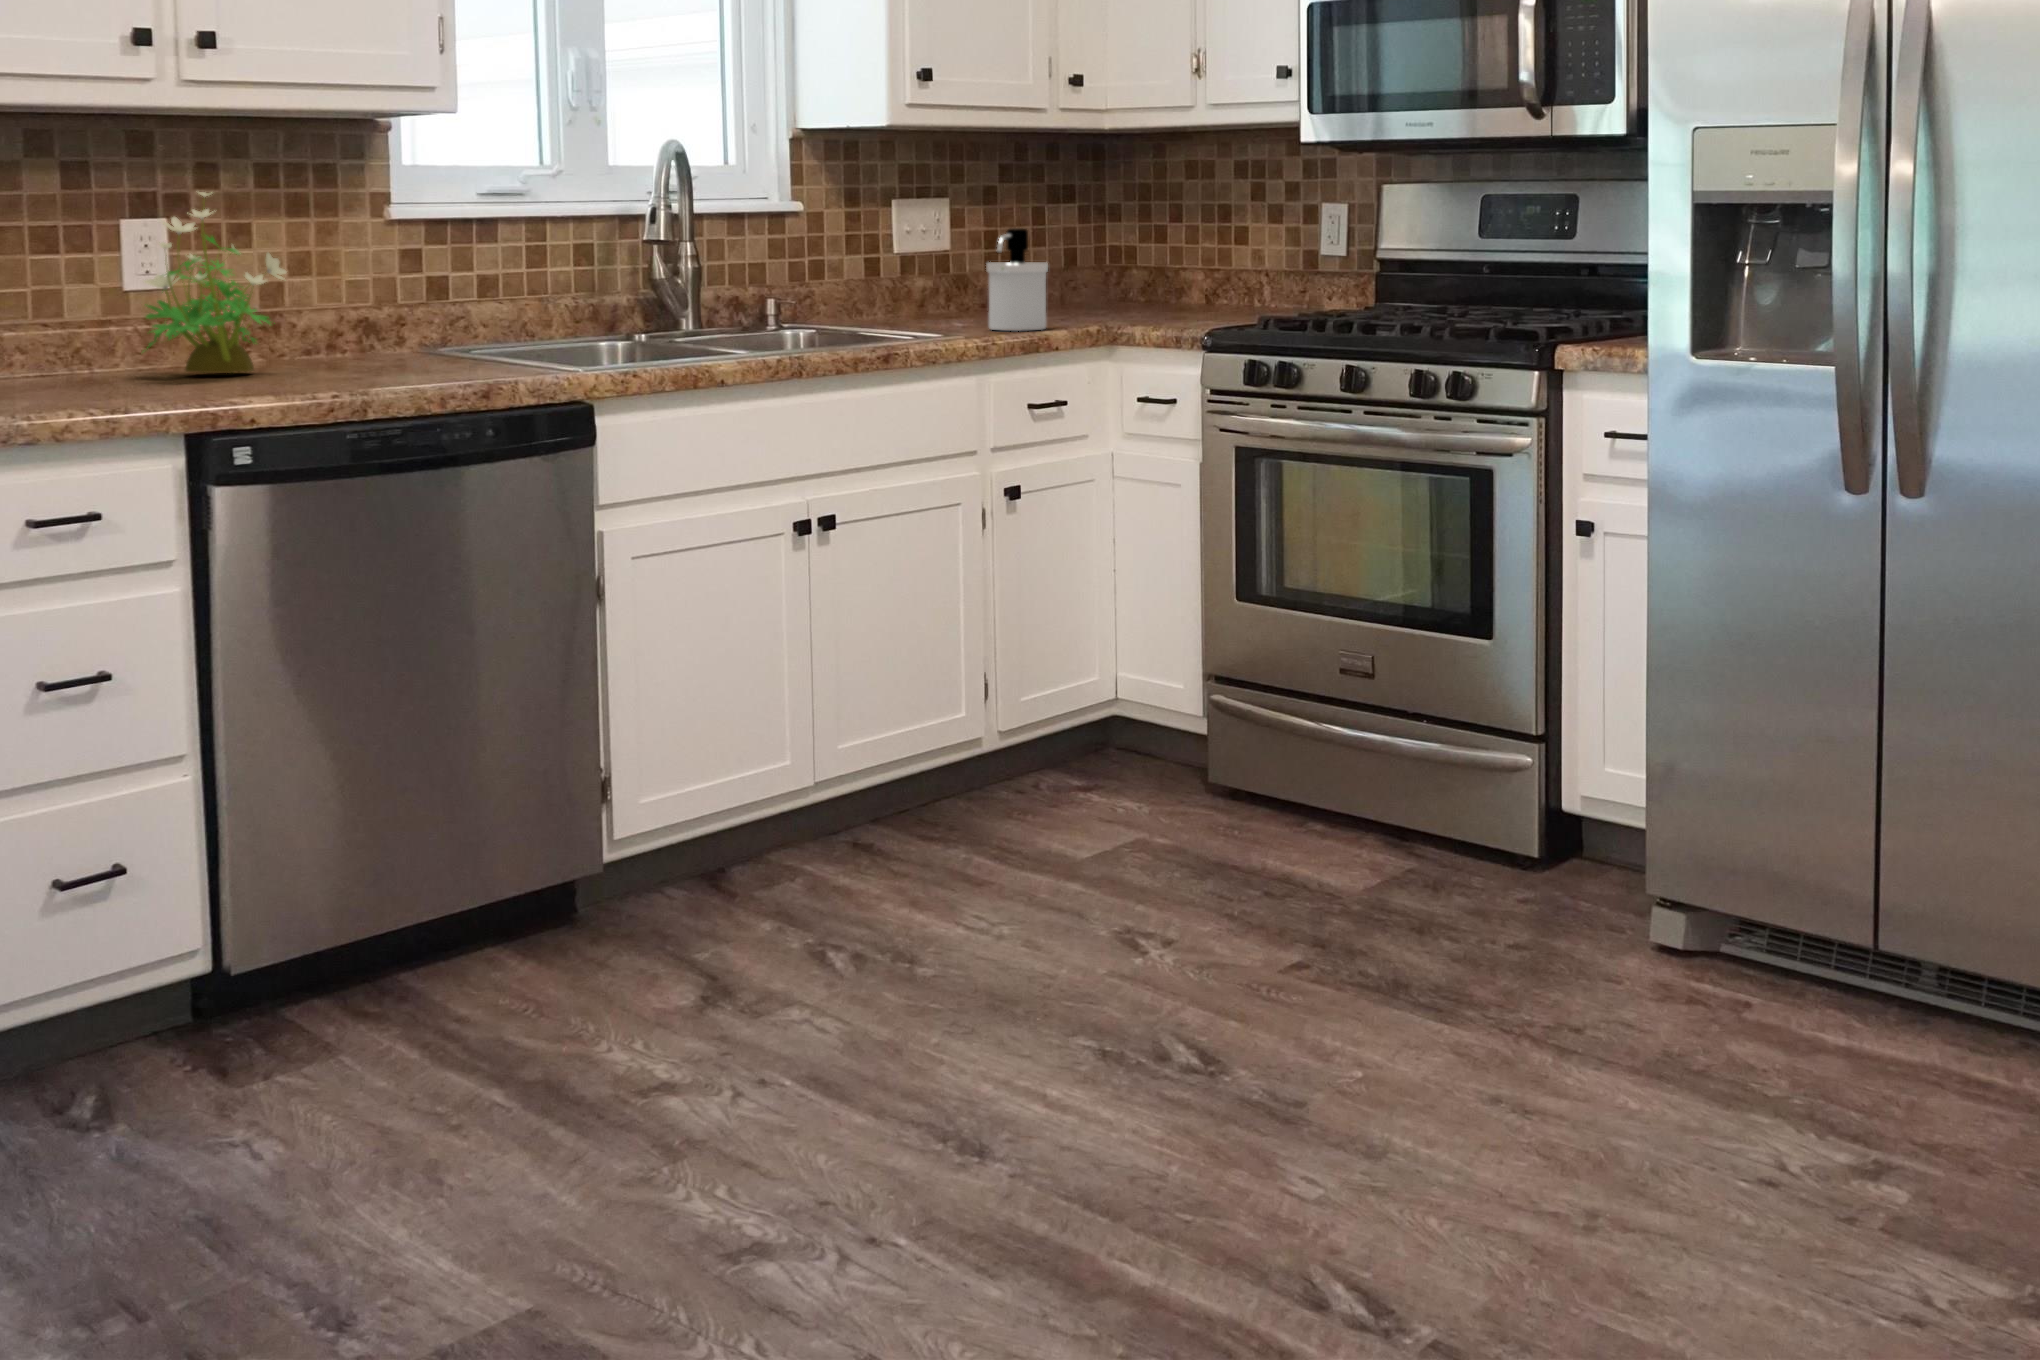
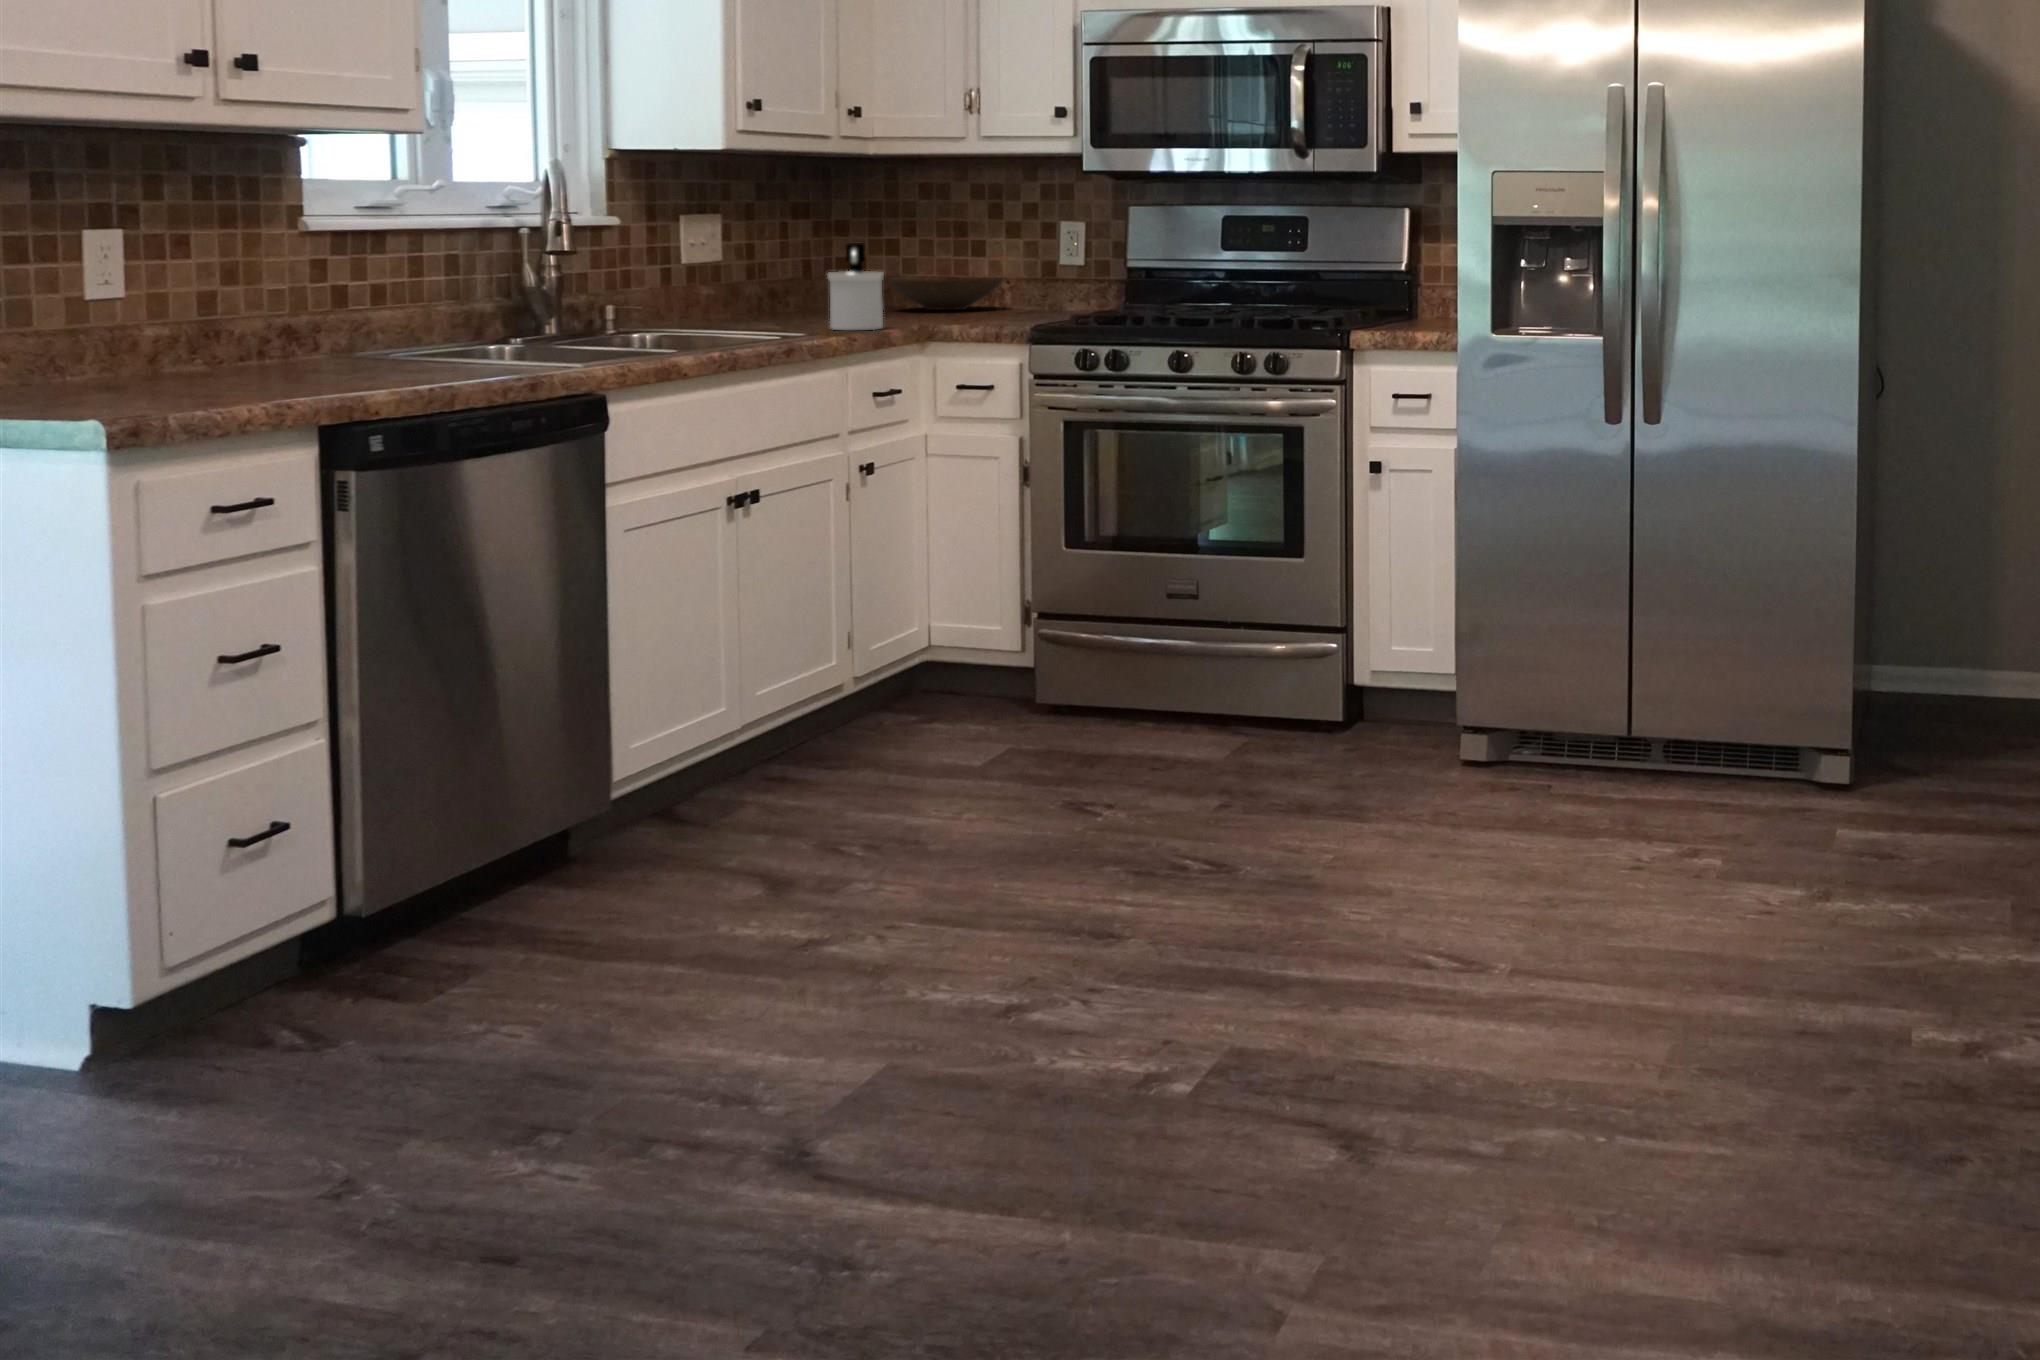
potted plant: present [144,192,286,373] -> none [62,208,241,395]
wooden bowl: none [1128,270,1257,311] -> present [888,276,1002,310]

